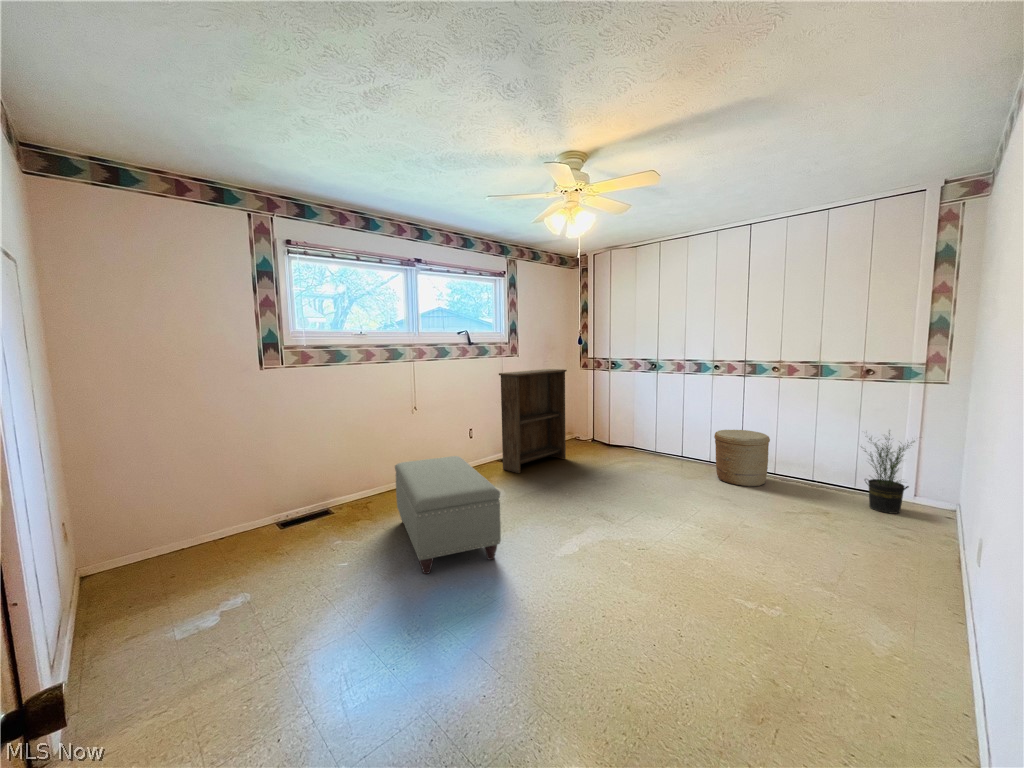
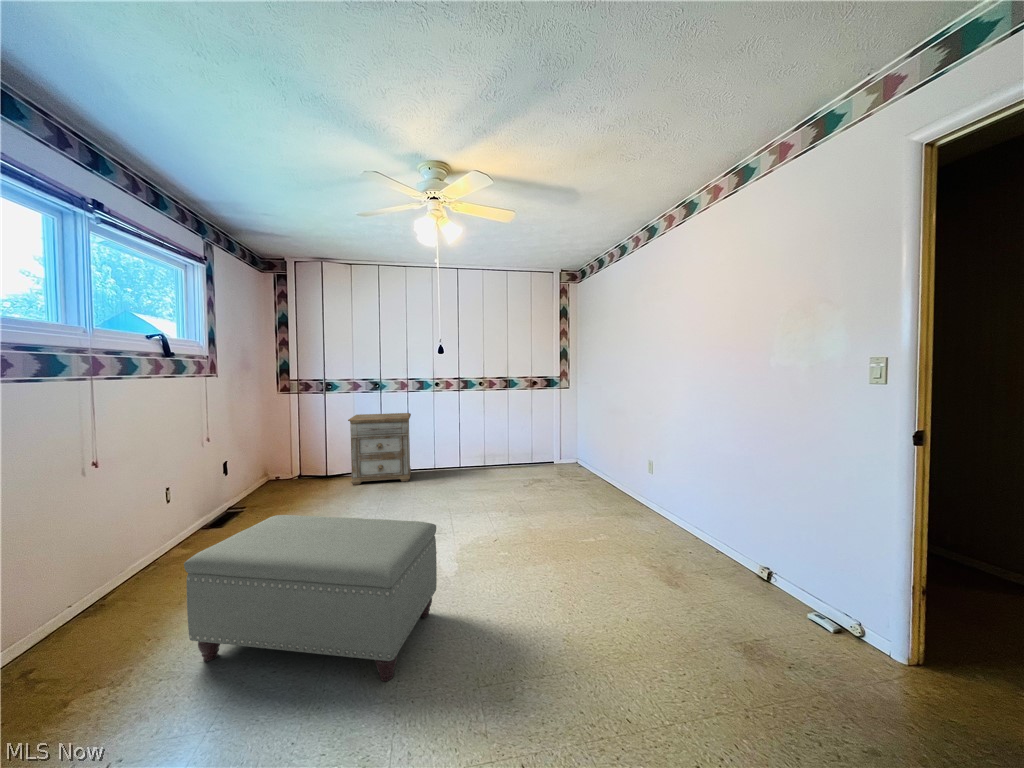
bookshelf: present [499,369,567,473] -> none [229,392,300,533]
nightstand: none [612,393,685,469] -> present [348,413,411,485]
woven basket: present [714,430,770,486] -> none [449,434,488,478]
potted plant: present [865,433,909,514] -> none [536,418,570,470]

